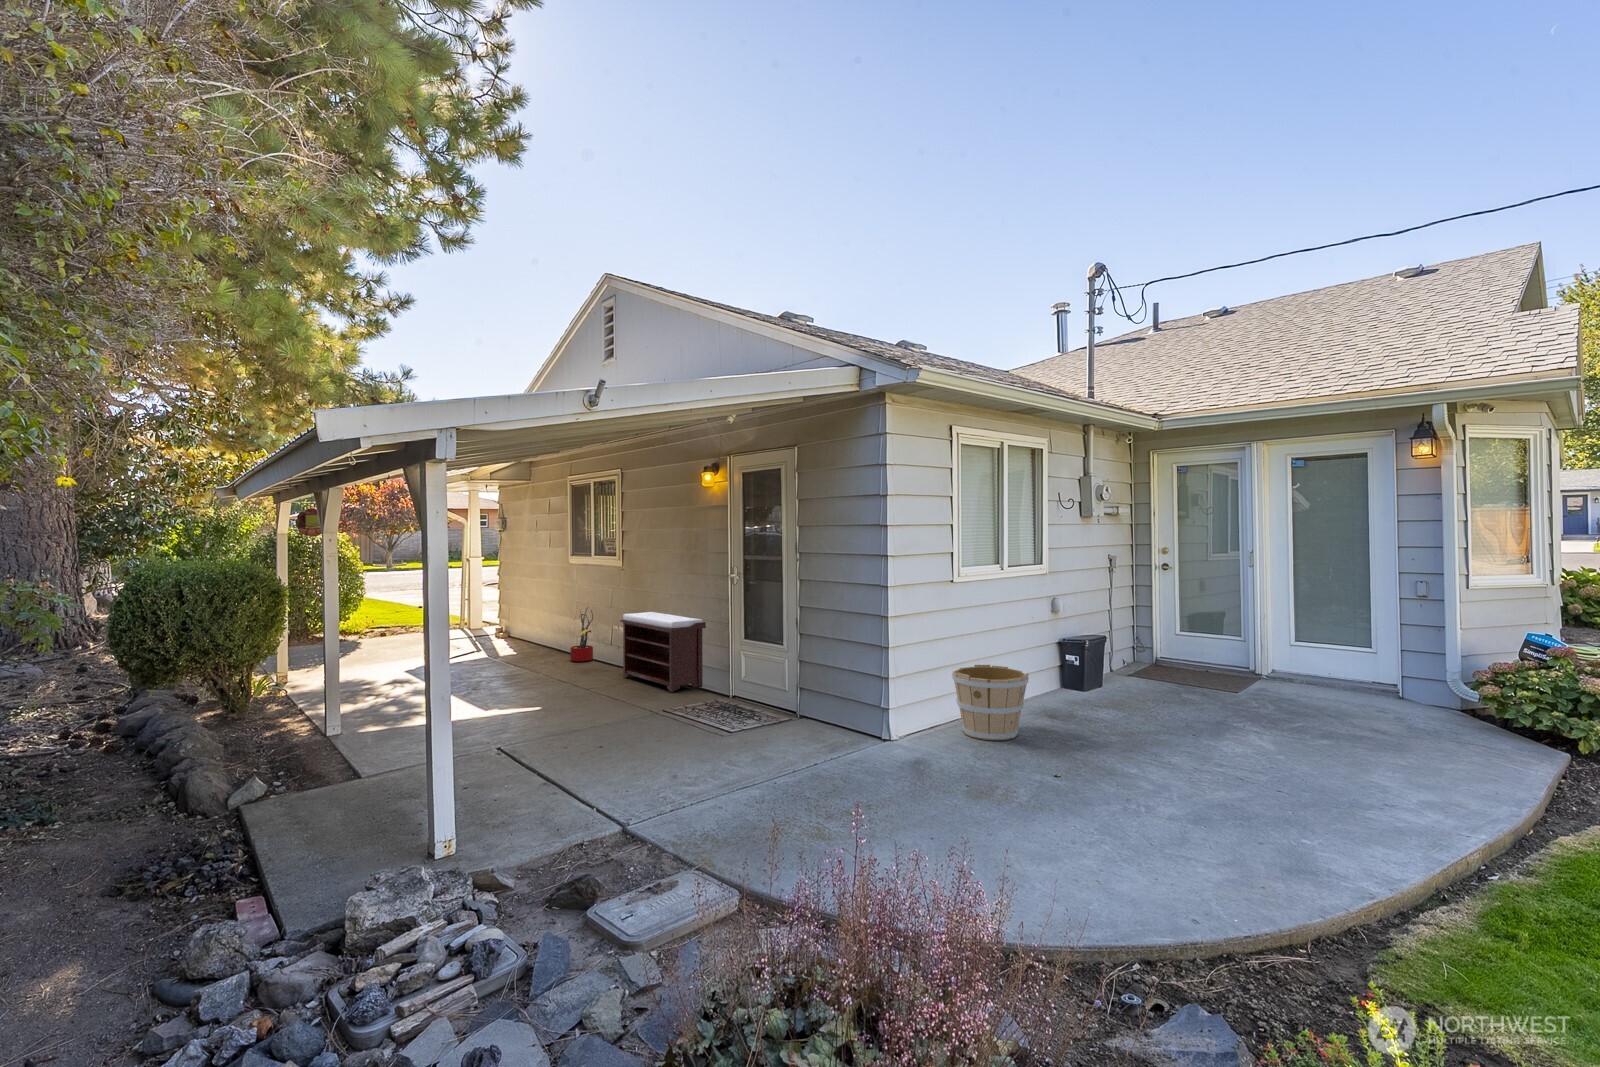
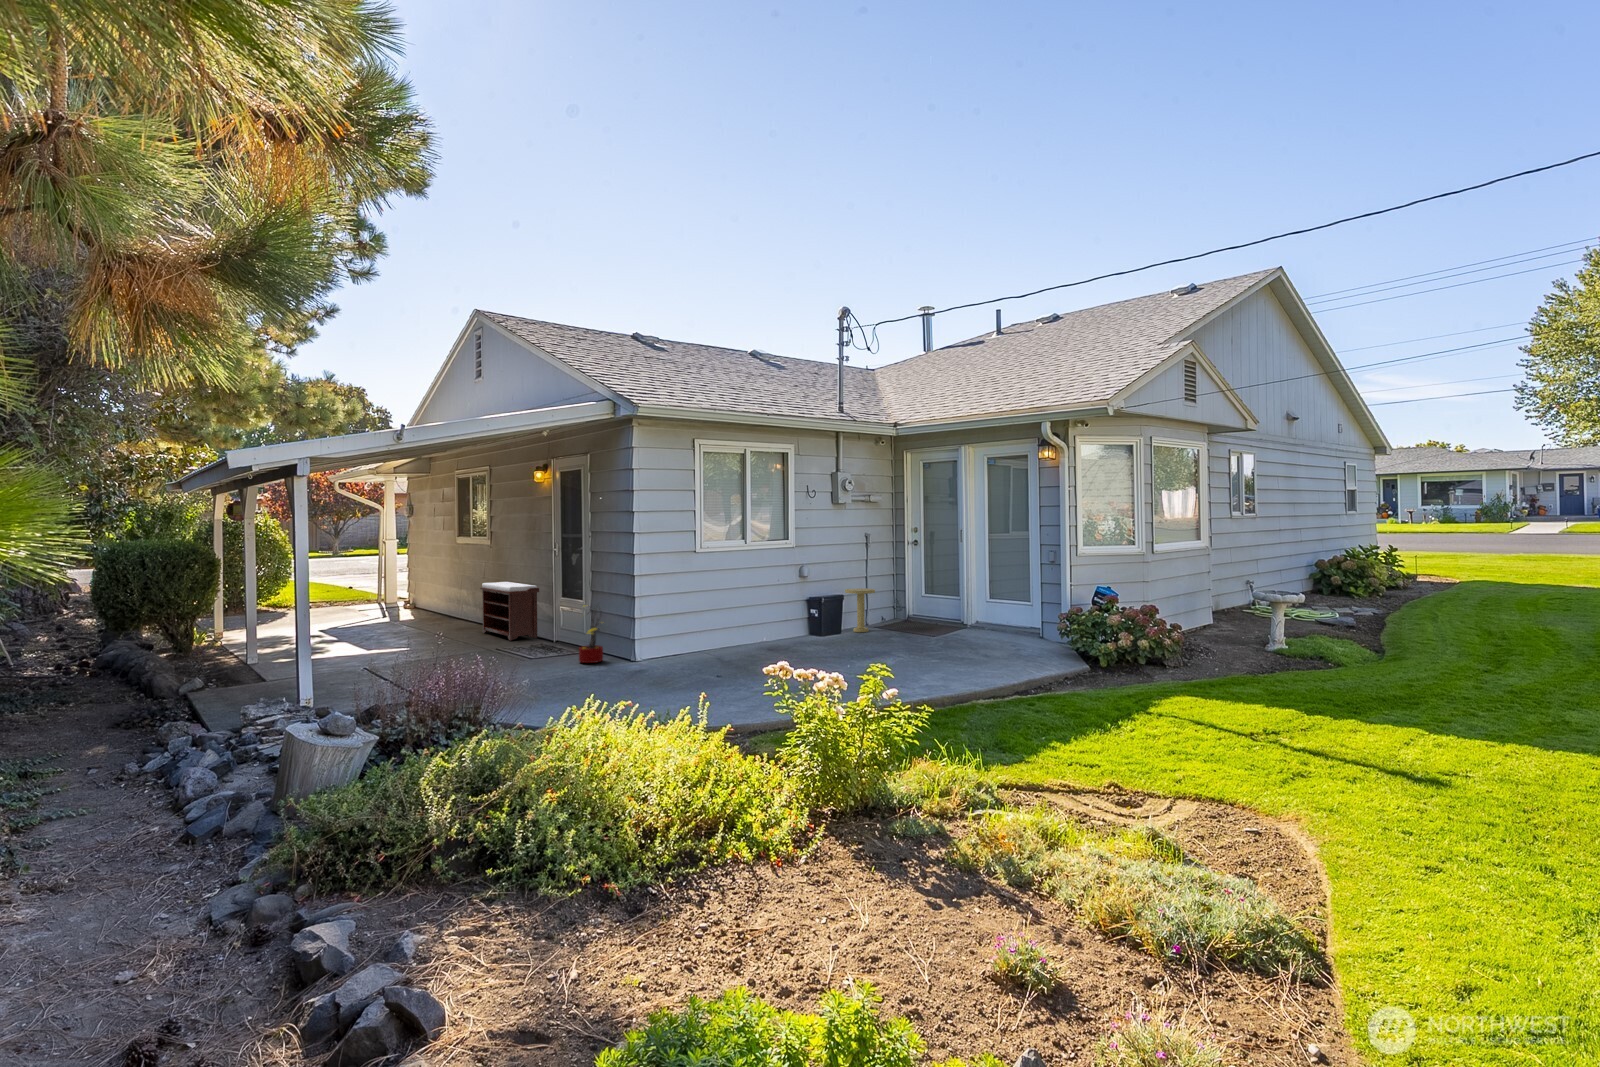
decorative plant: present [571,608,593,661] -> present [579,610,603,663]
side table: none [1102,624,1145,682] -> present [845,588,875,632]
wooden bucket: present [952,665,1029,741] -> none [683,613,736,663]

